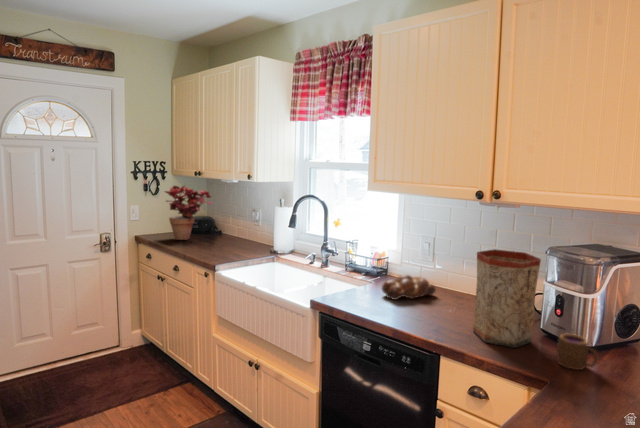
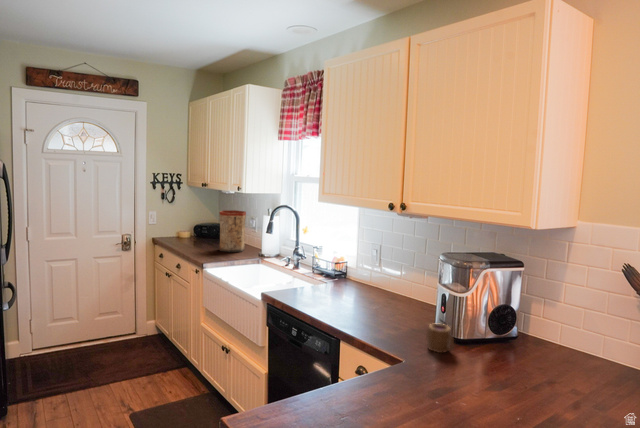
potted plant: present [165,186,211,240] -> none [174,195,217,243]
vase: present [473,249,541,348] -> present [219,210,246,252]
bread loaf: present [382,275,436,300] -> none [325,276,374,296]

